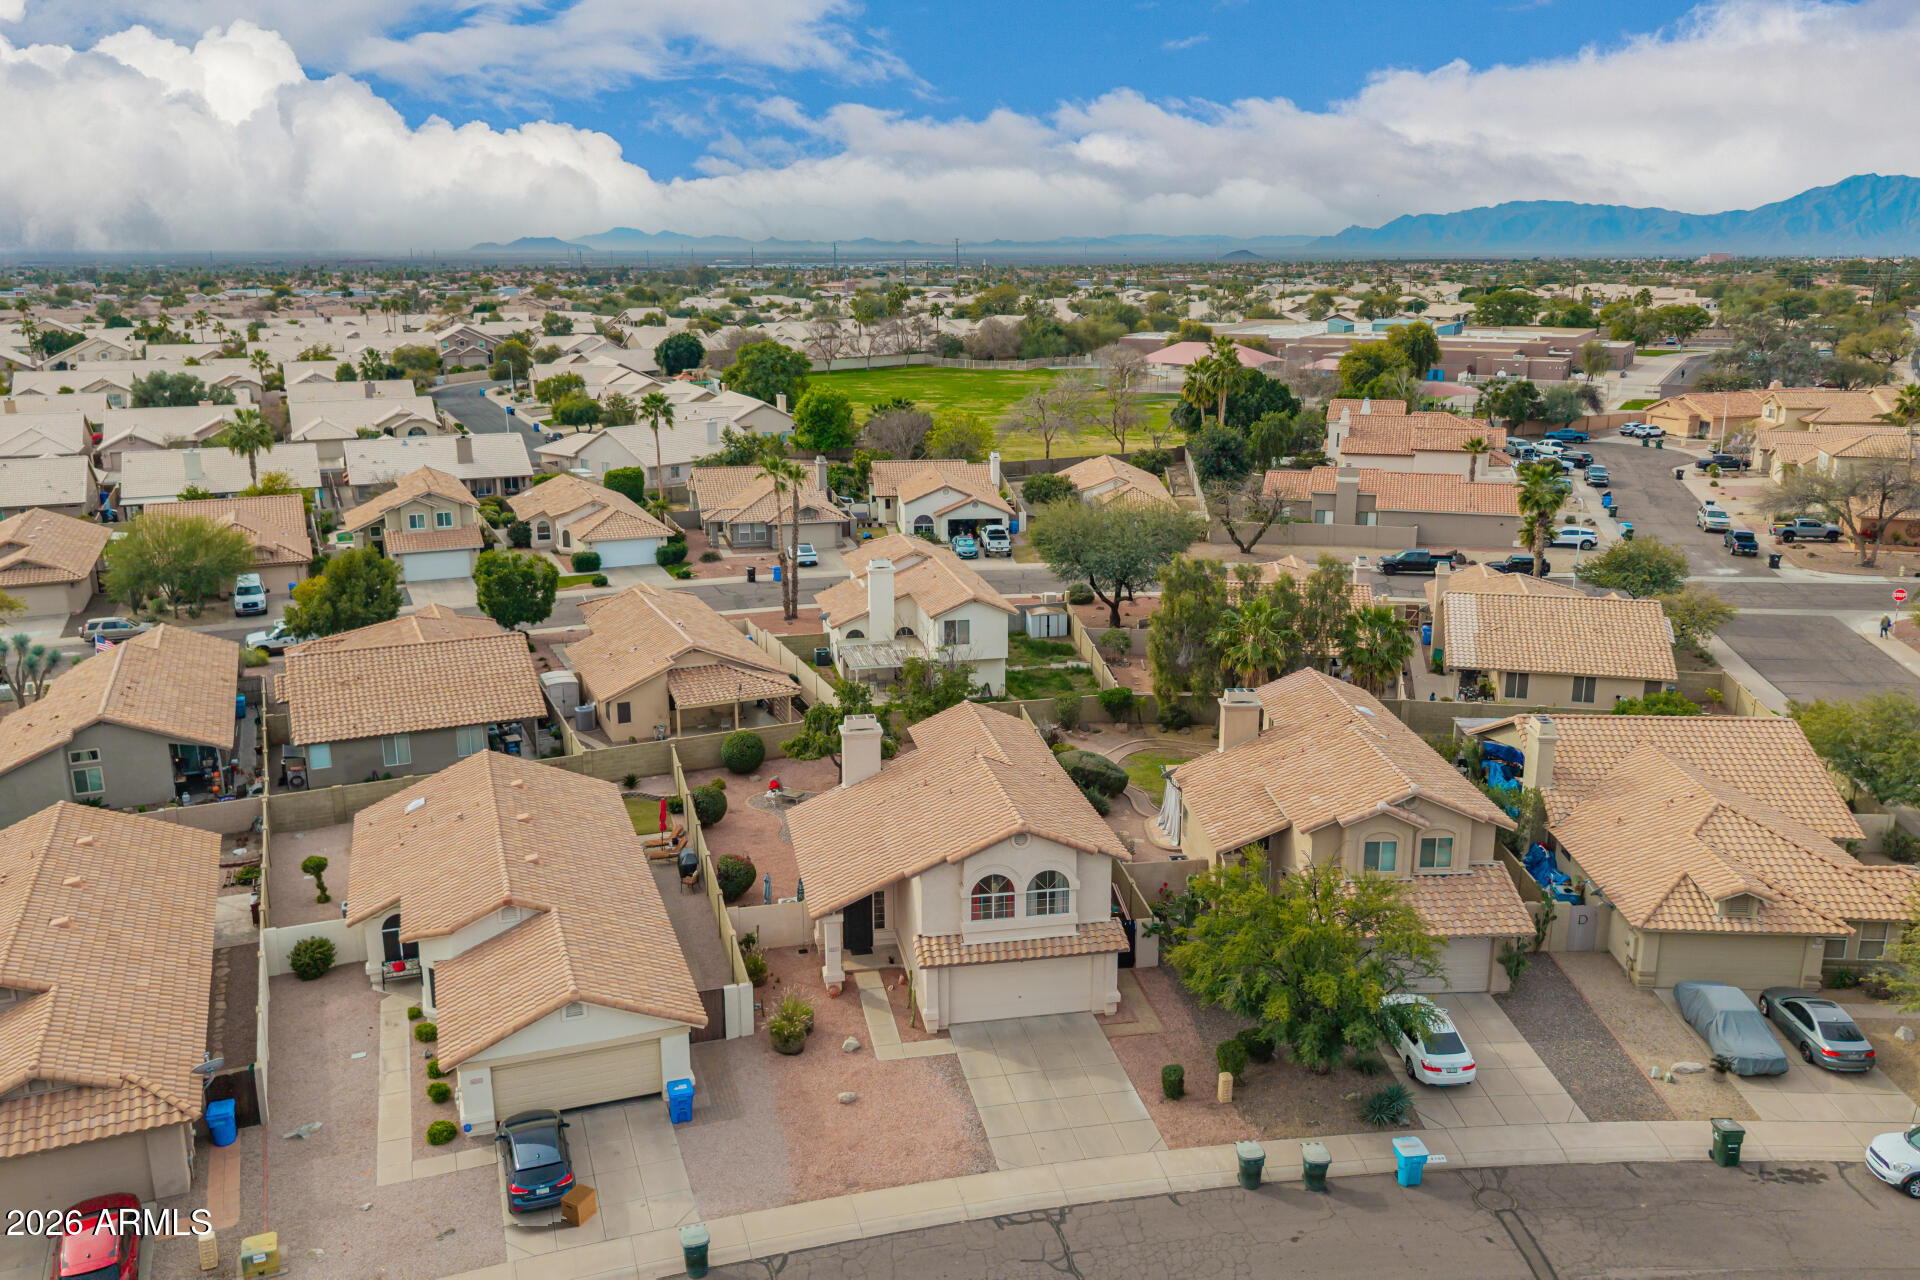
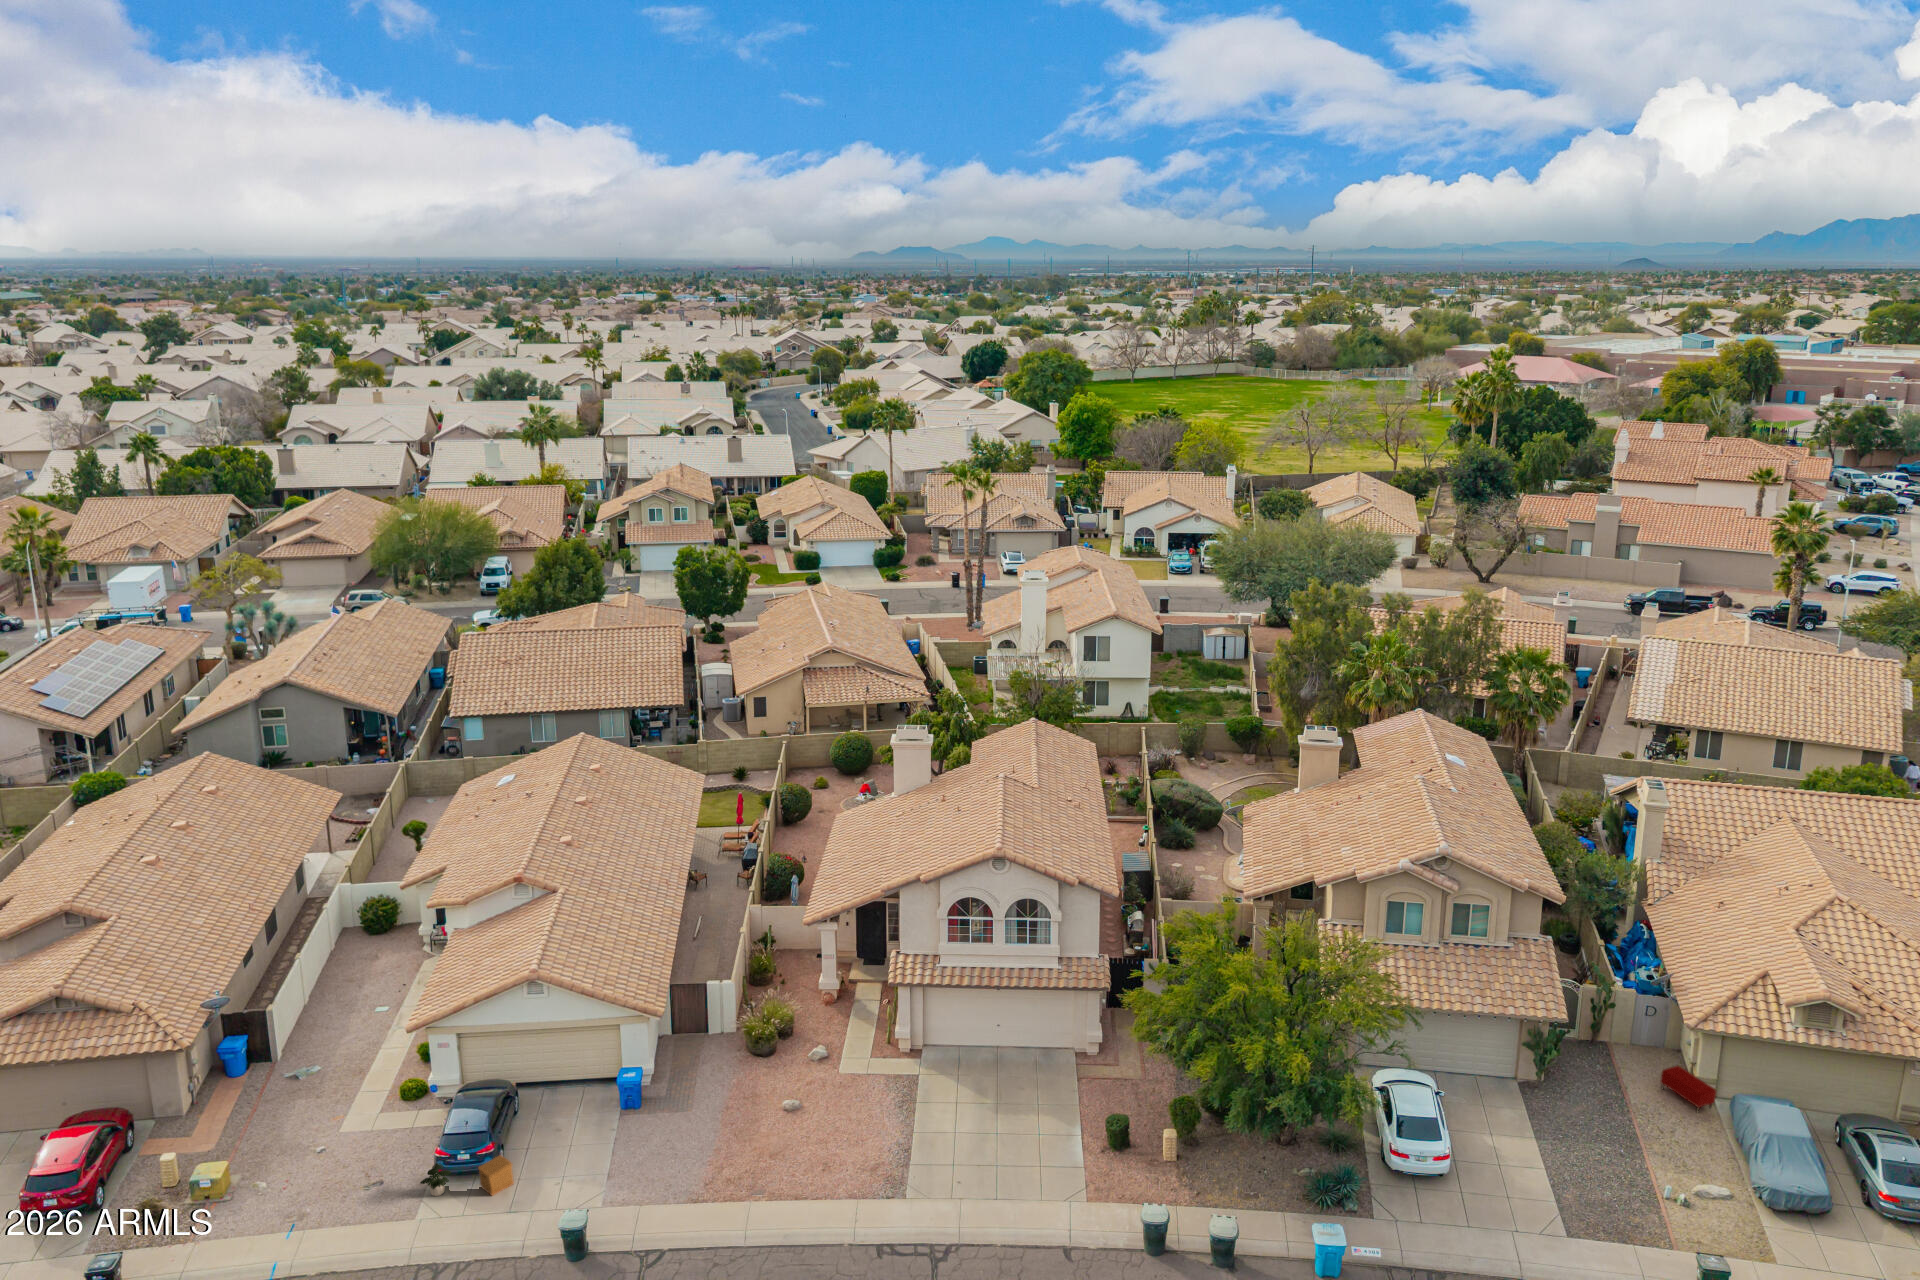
bench: none [1604,964,1654,1003] -> present [1660,1066,1716,1112]
potted plant: present [1709,1054,1735,1082] -> present [420,1163,451,1196]

